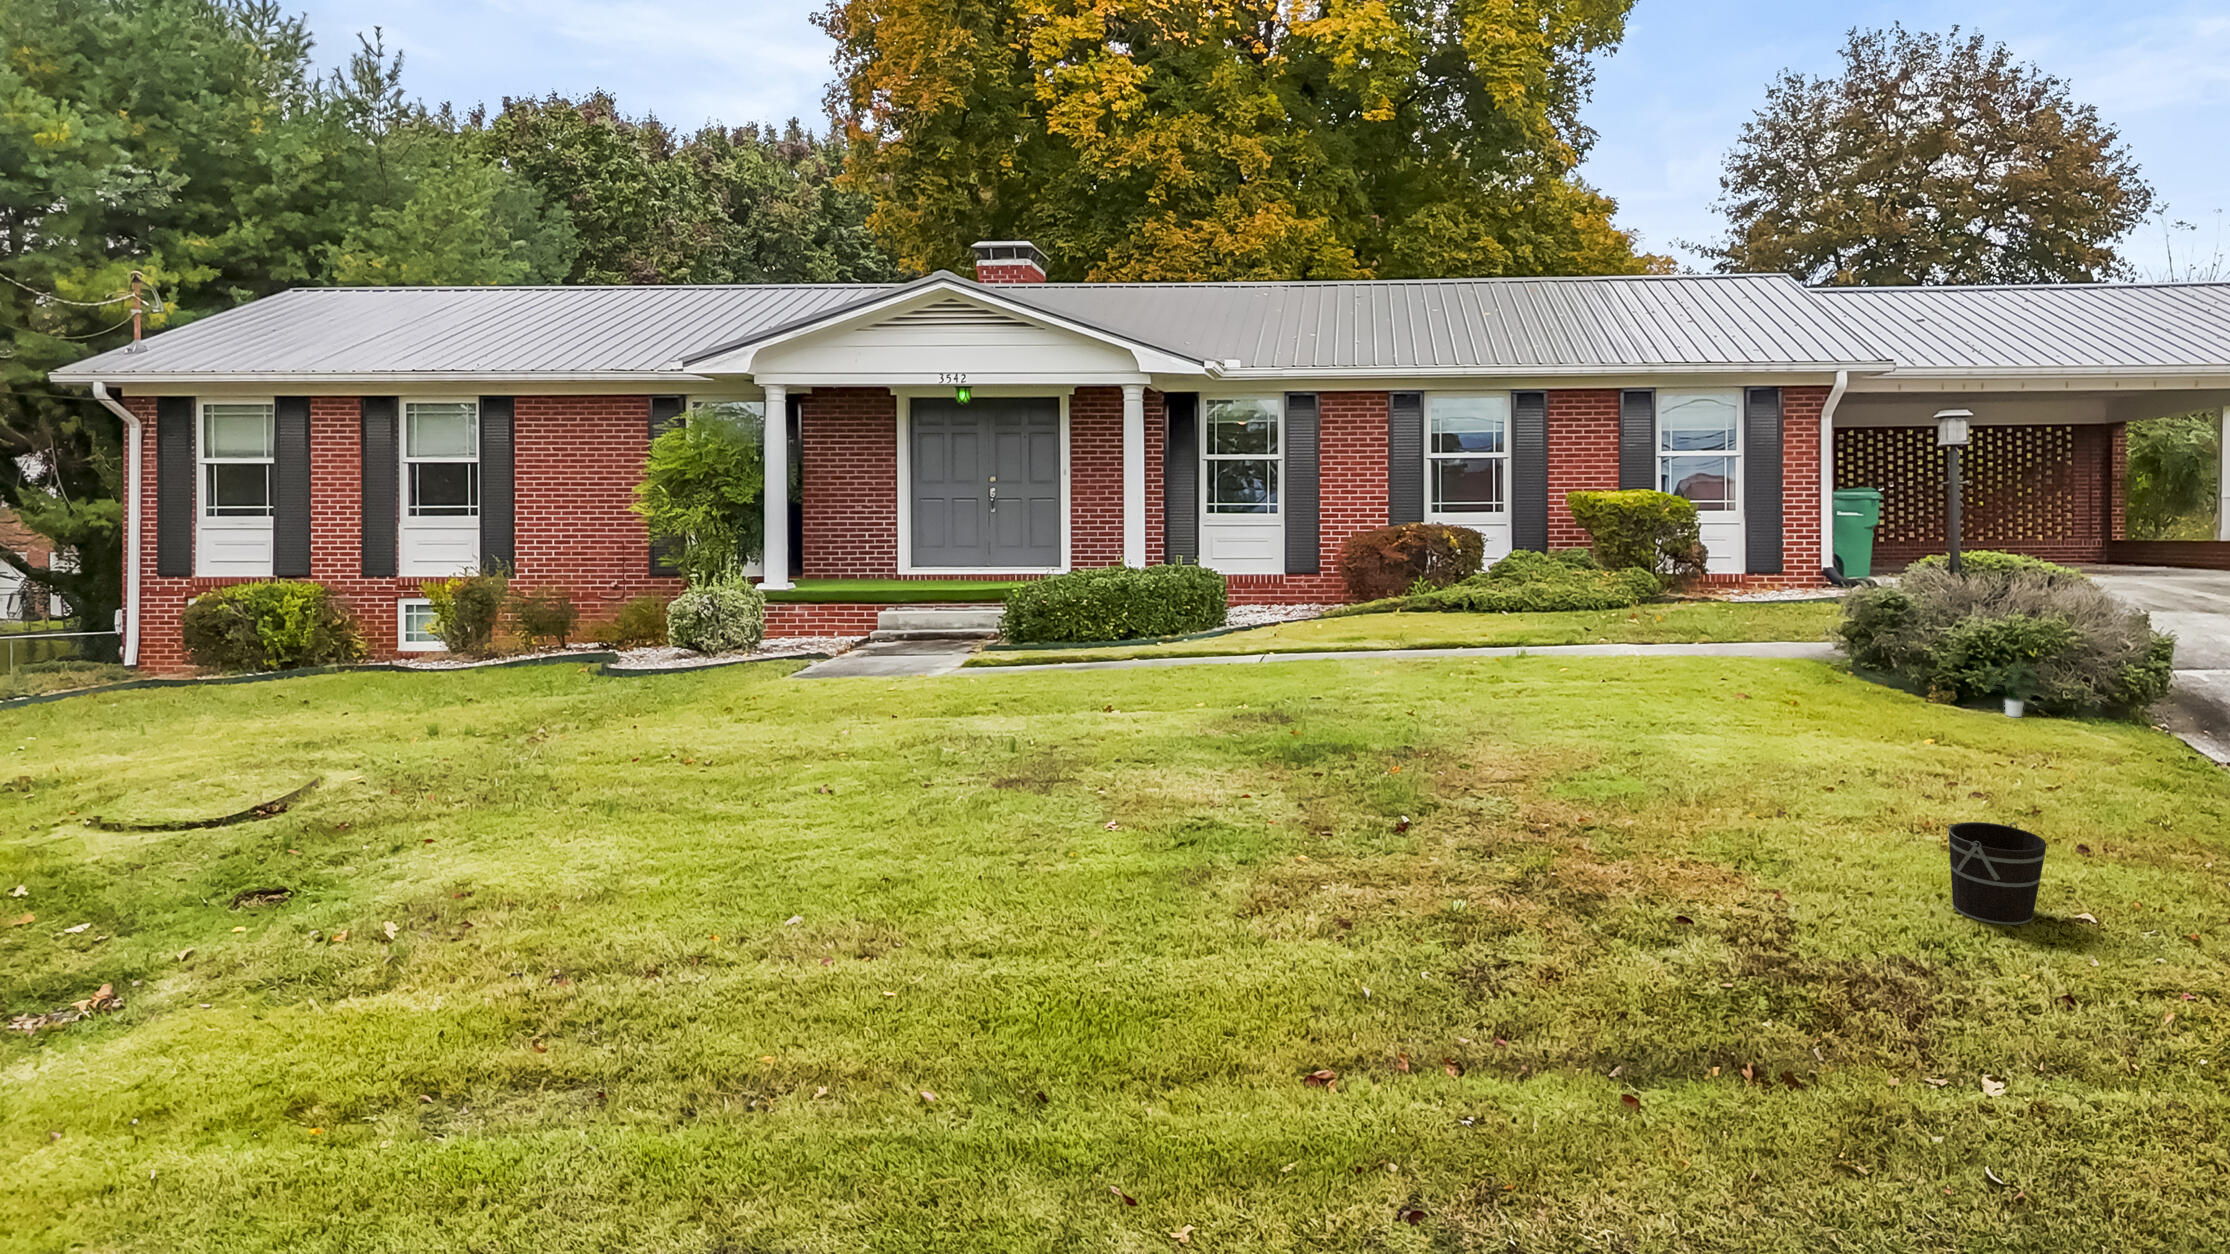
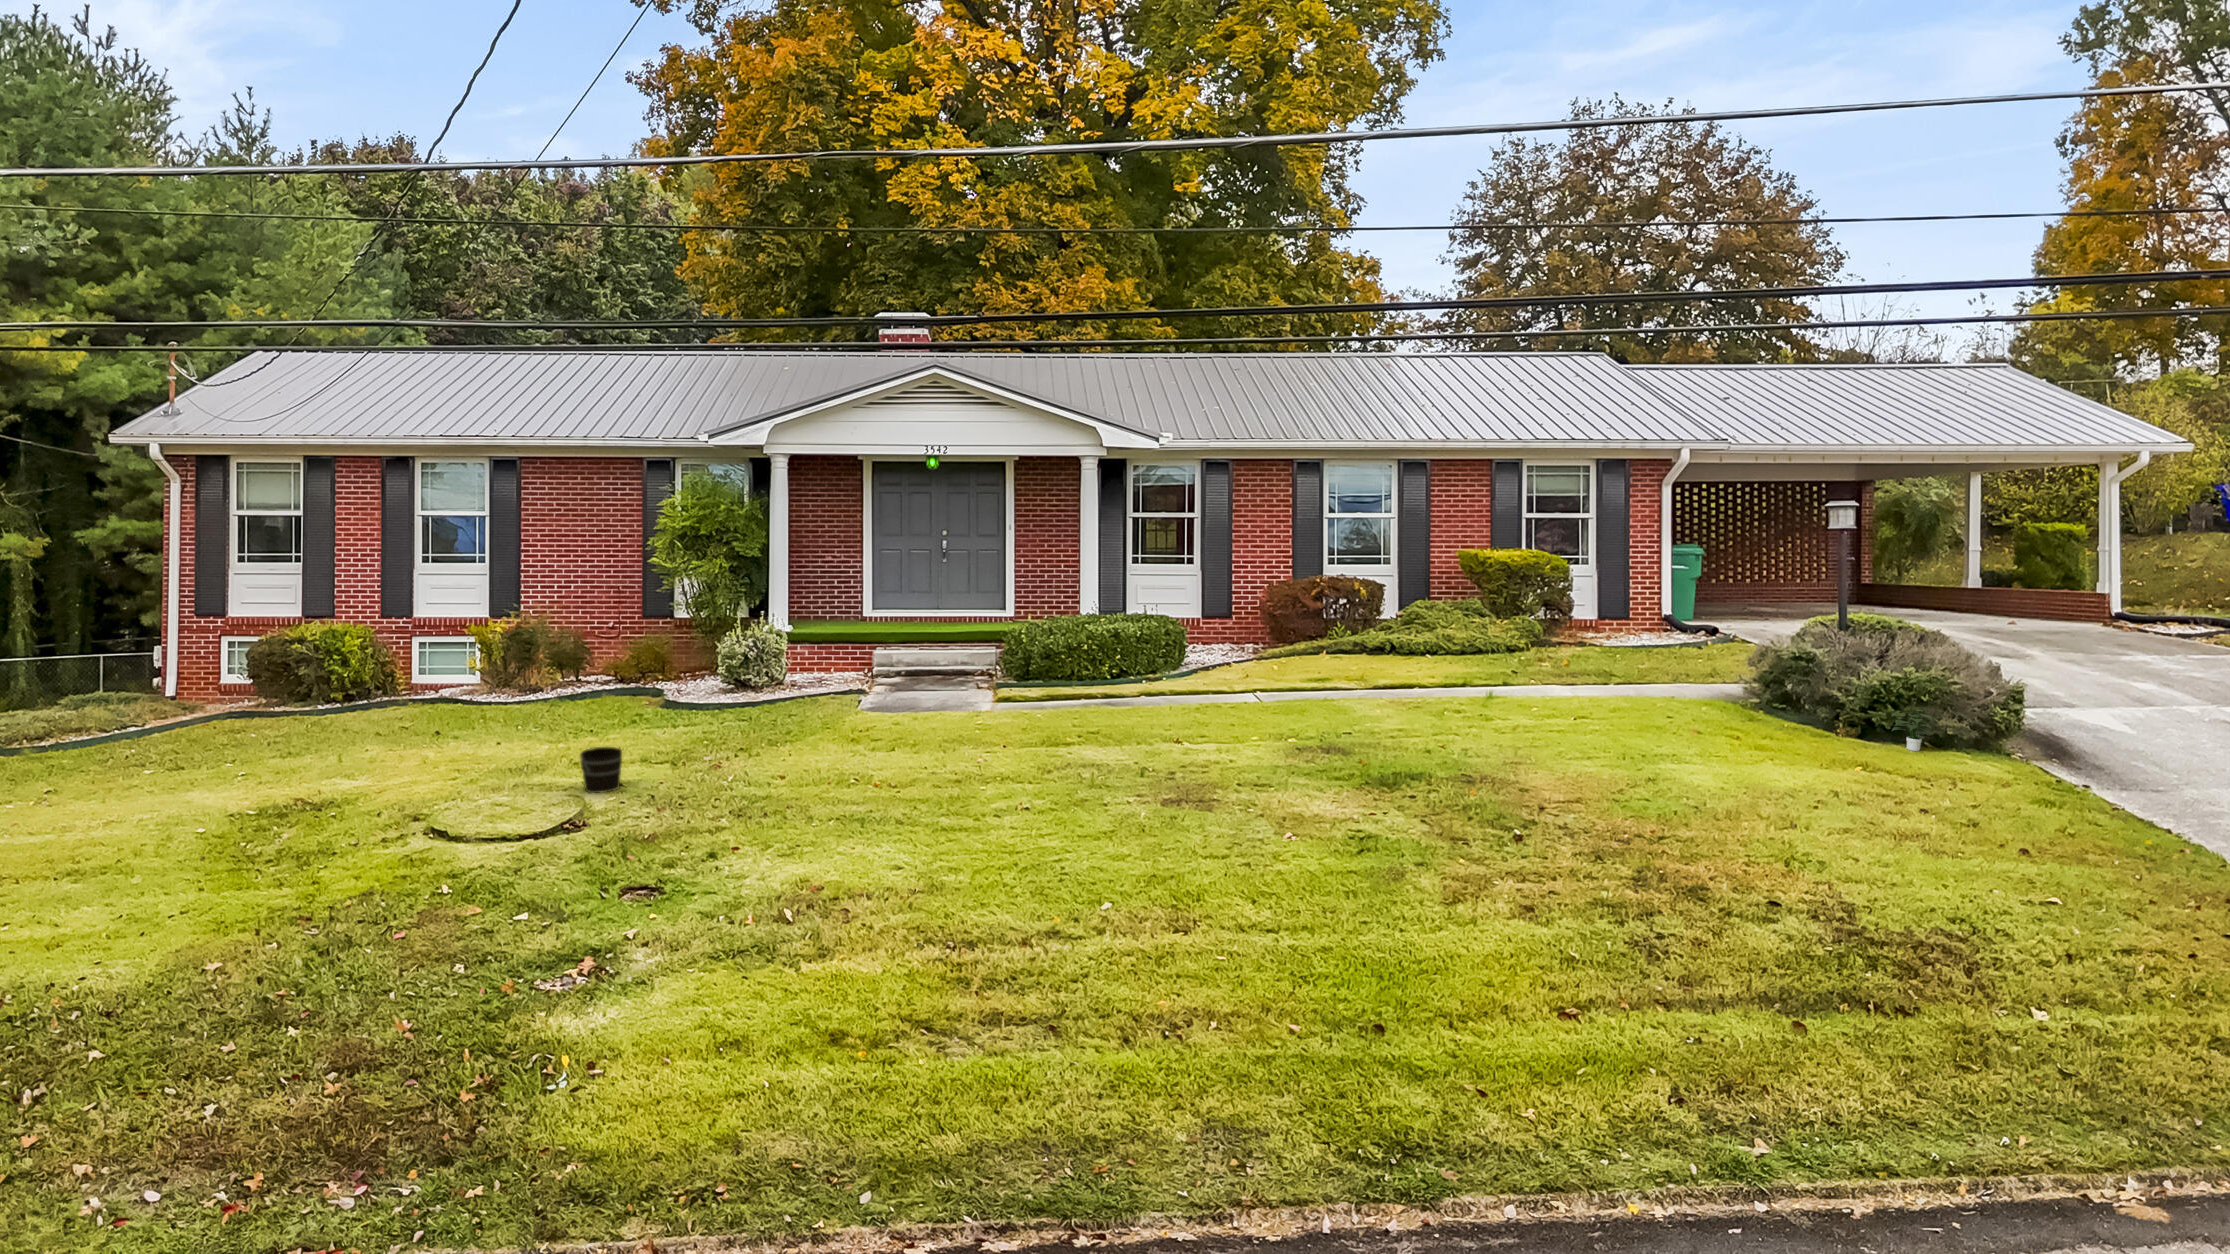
bucket: present [1948,822,2047,925] -> present [580,747,622,793]

